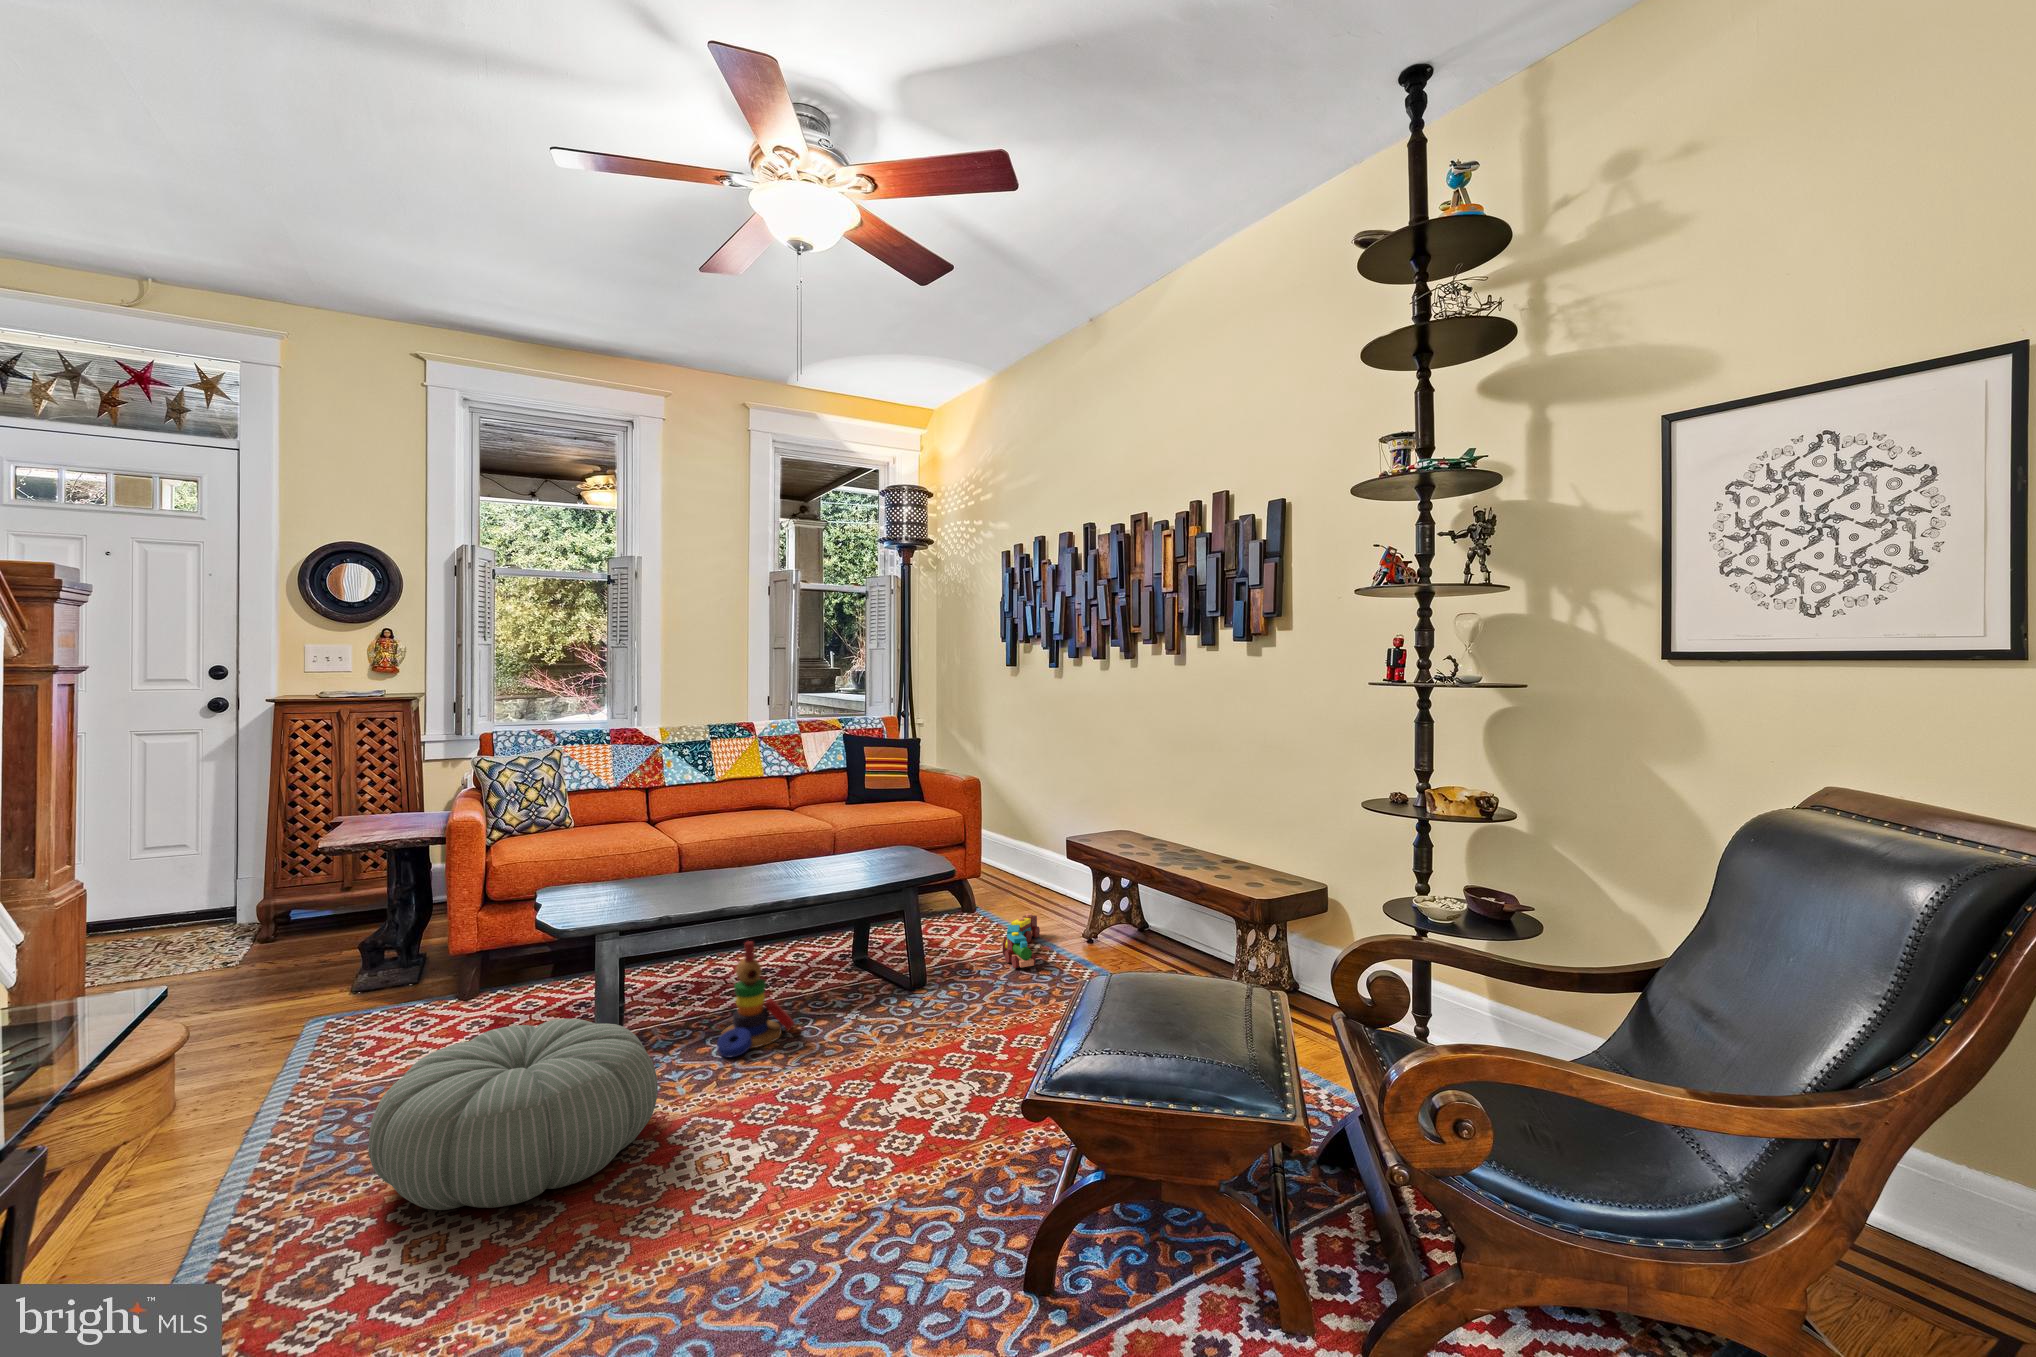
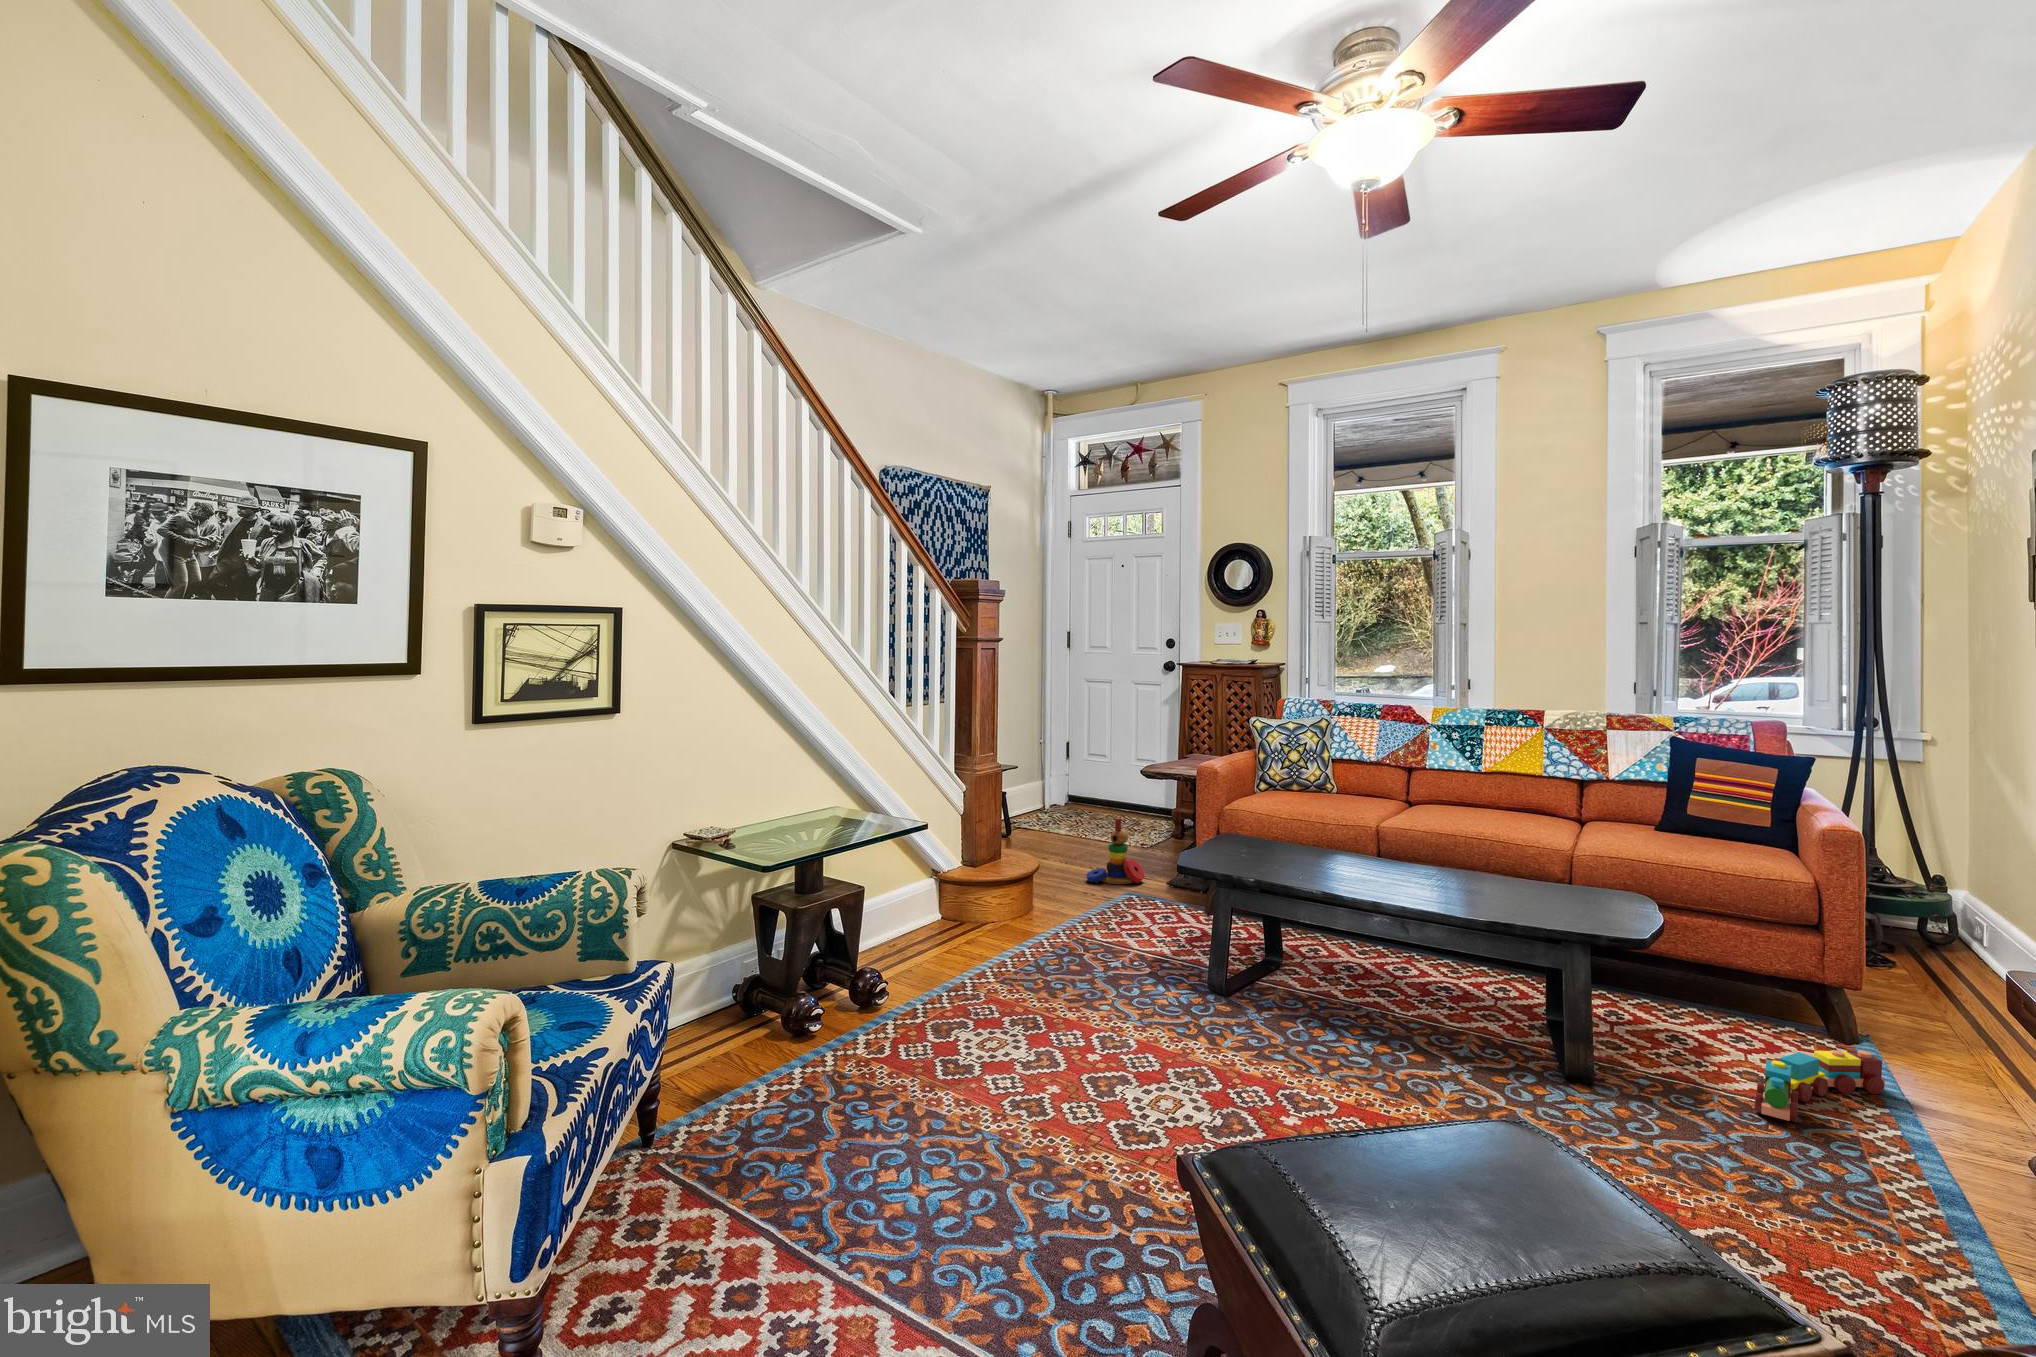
stacking toy: present [717,941,794,1058] -> present [1086,818,1145,884]
pouf: present [368,1018,658,1210] -> none [979,930,1180,1065]

